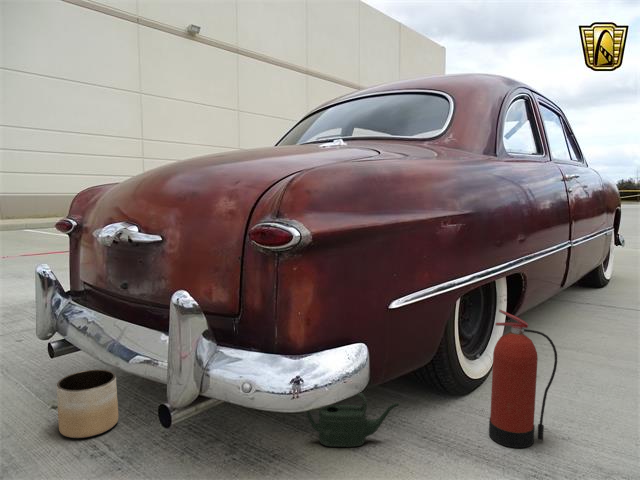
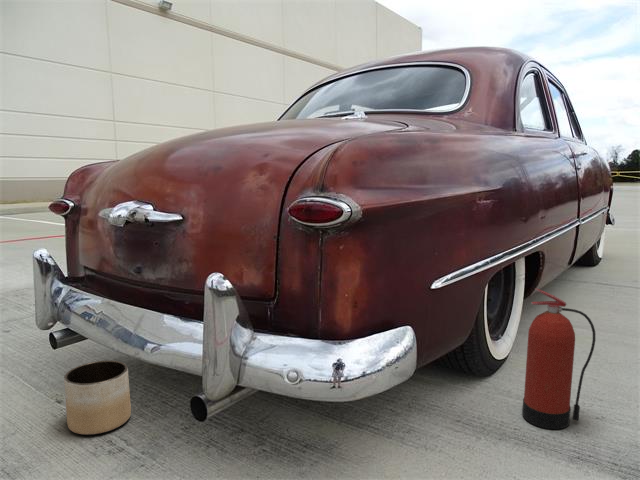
watering can: present [306,393,399,447] -> none [337,374,433,434]

